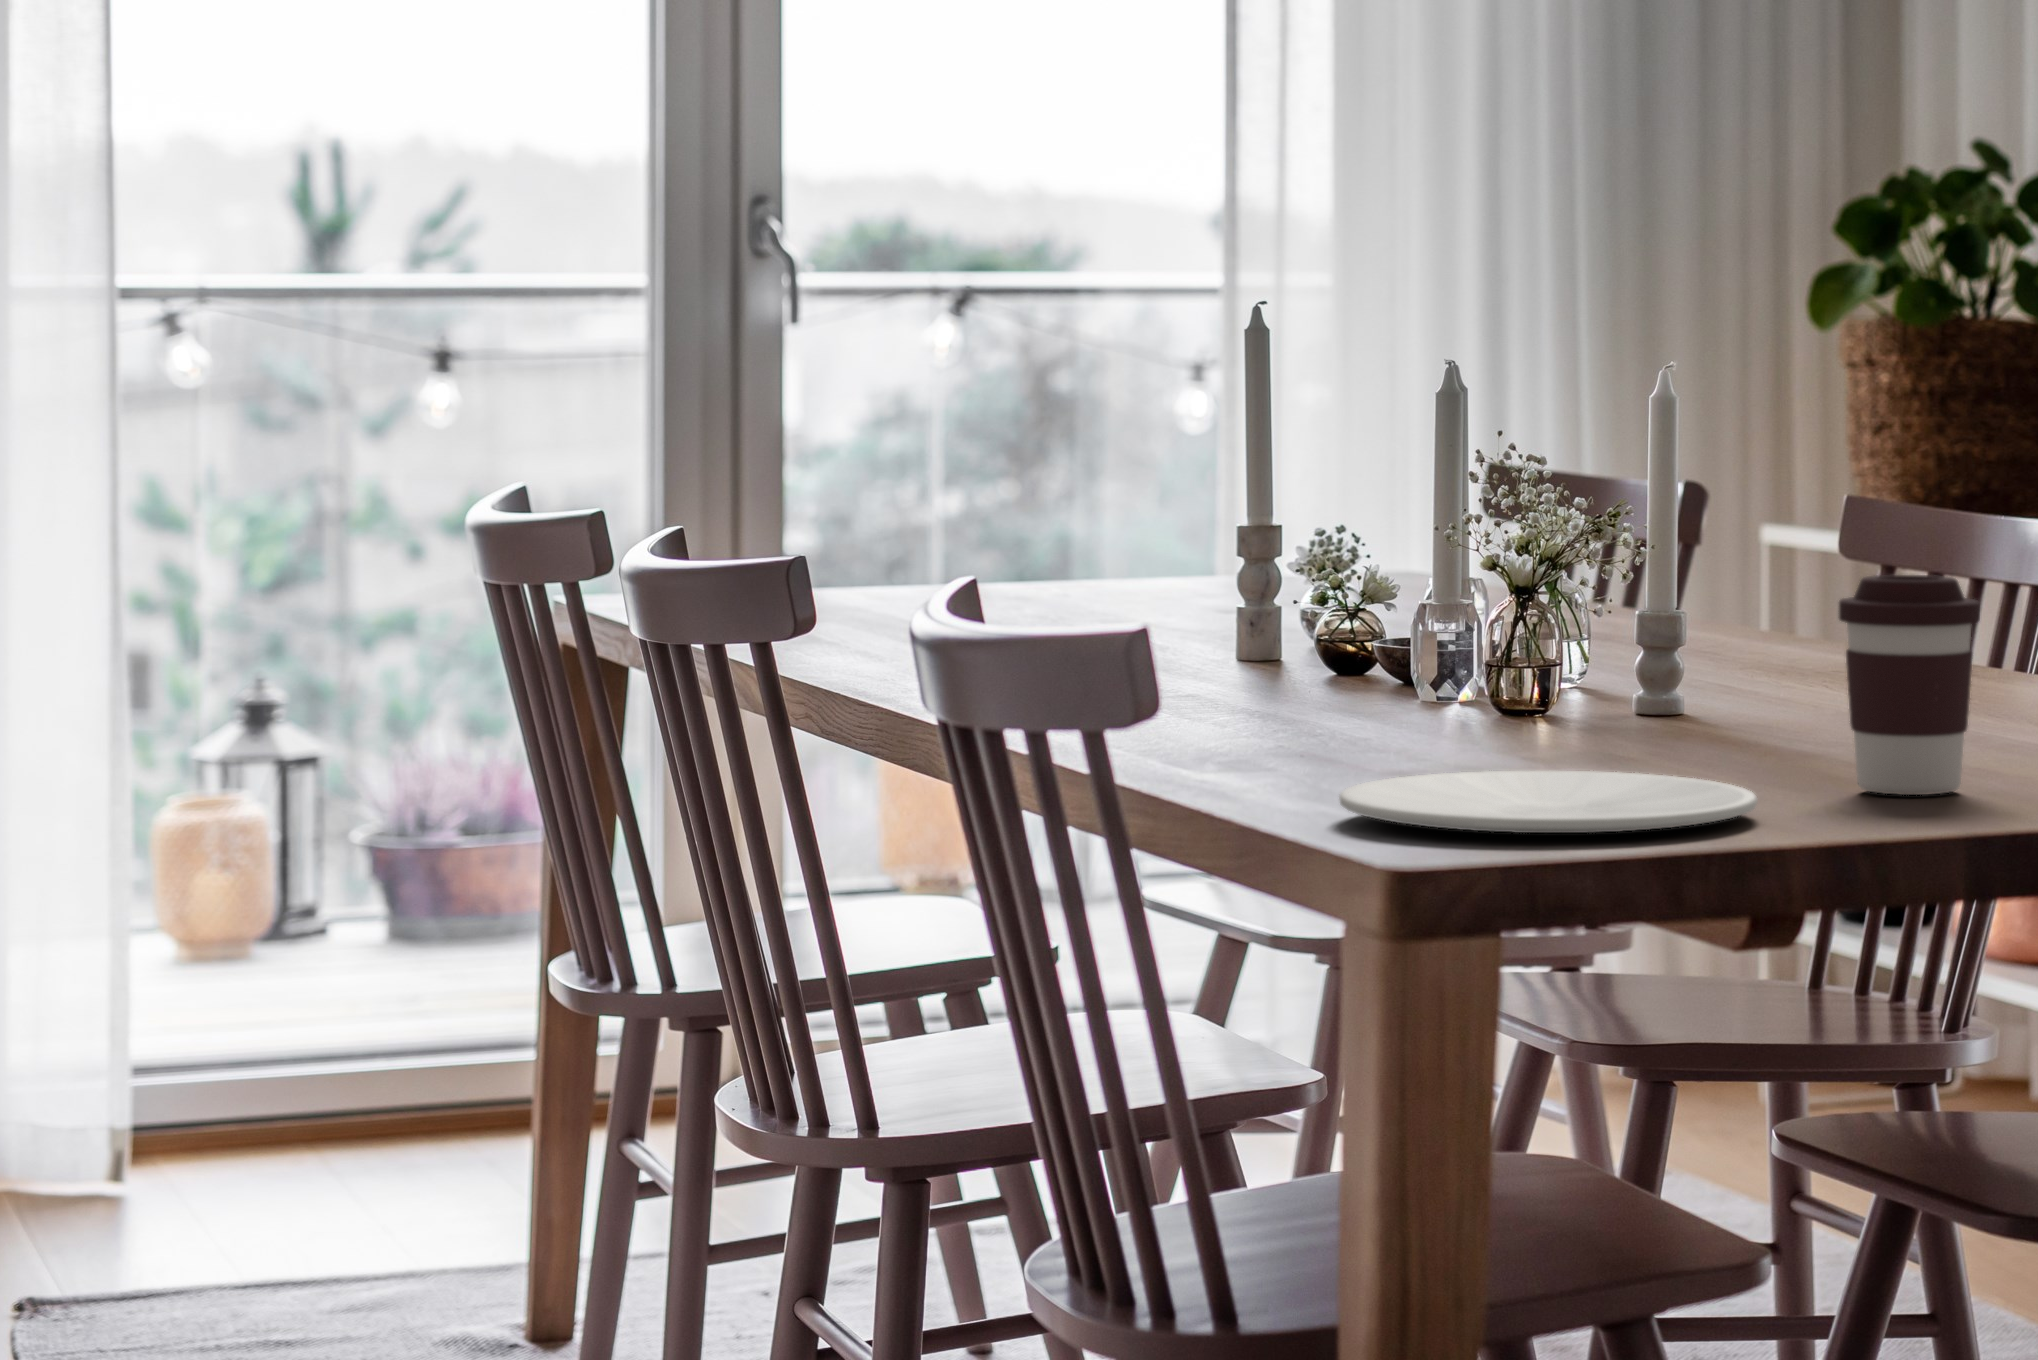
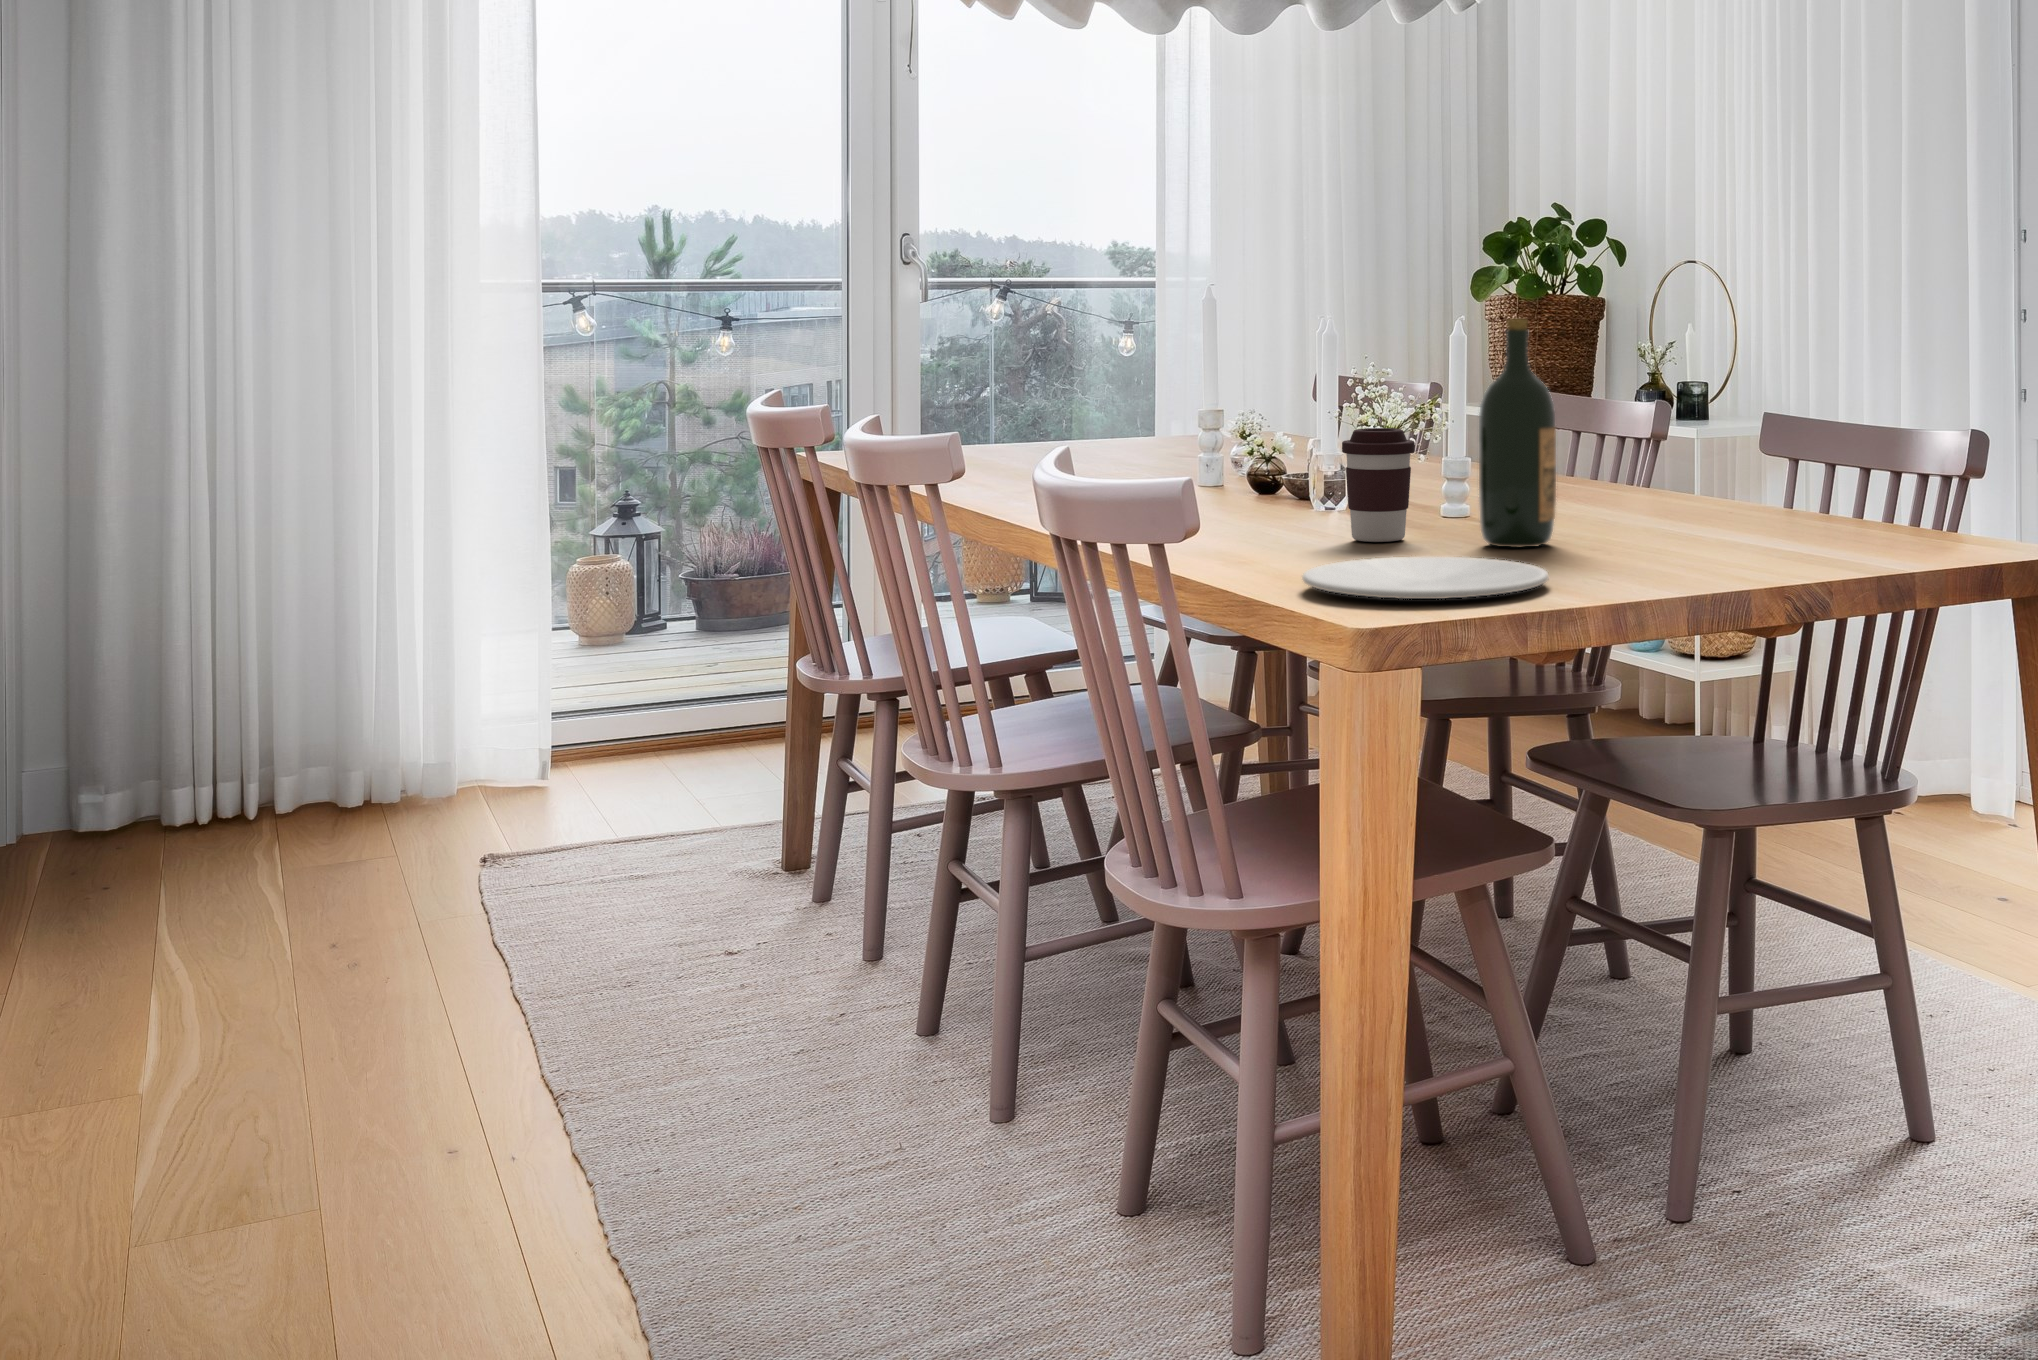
wine bottle: none [1682,363,1819,765] -> present [1479,319,1556,547]
coffee cup: present [1839,575,1980,795] -> present [1342,428,1415,542]

